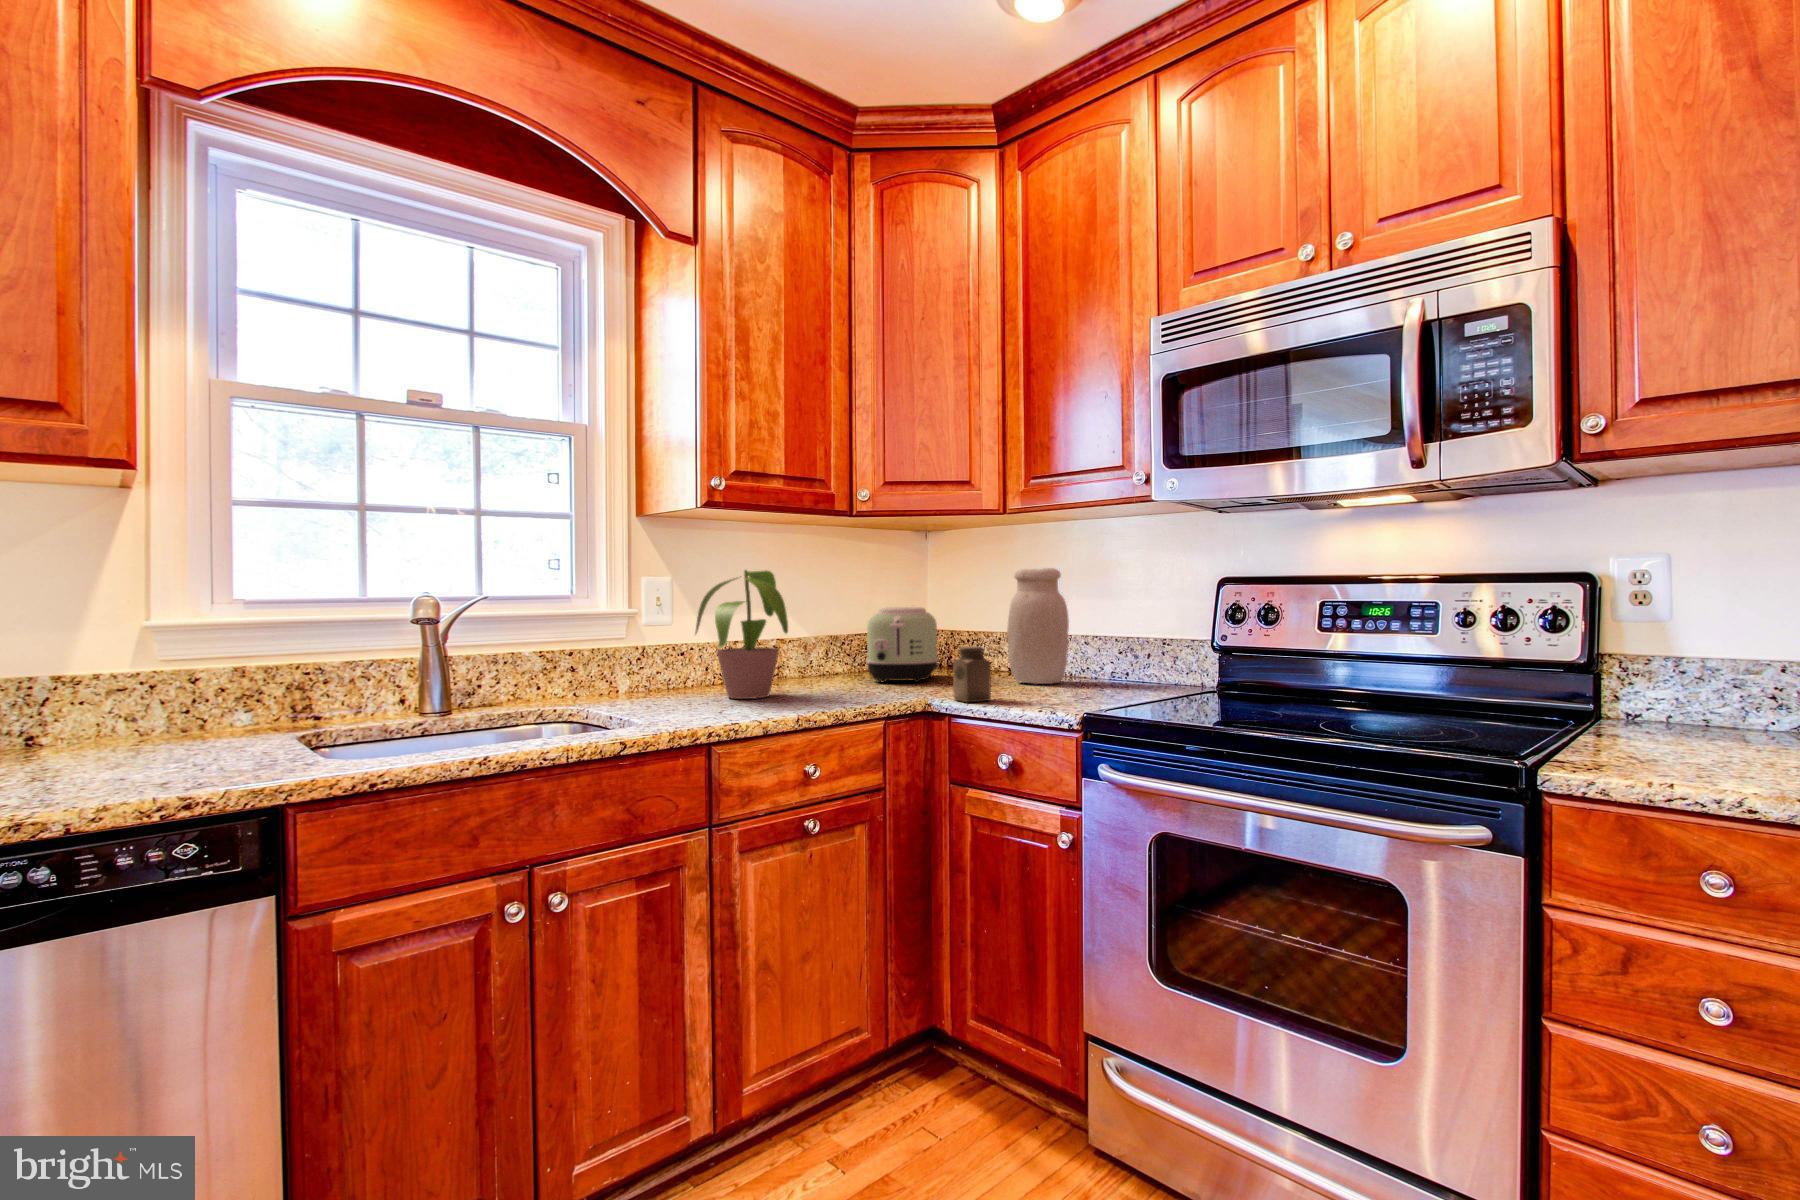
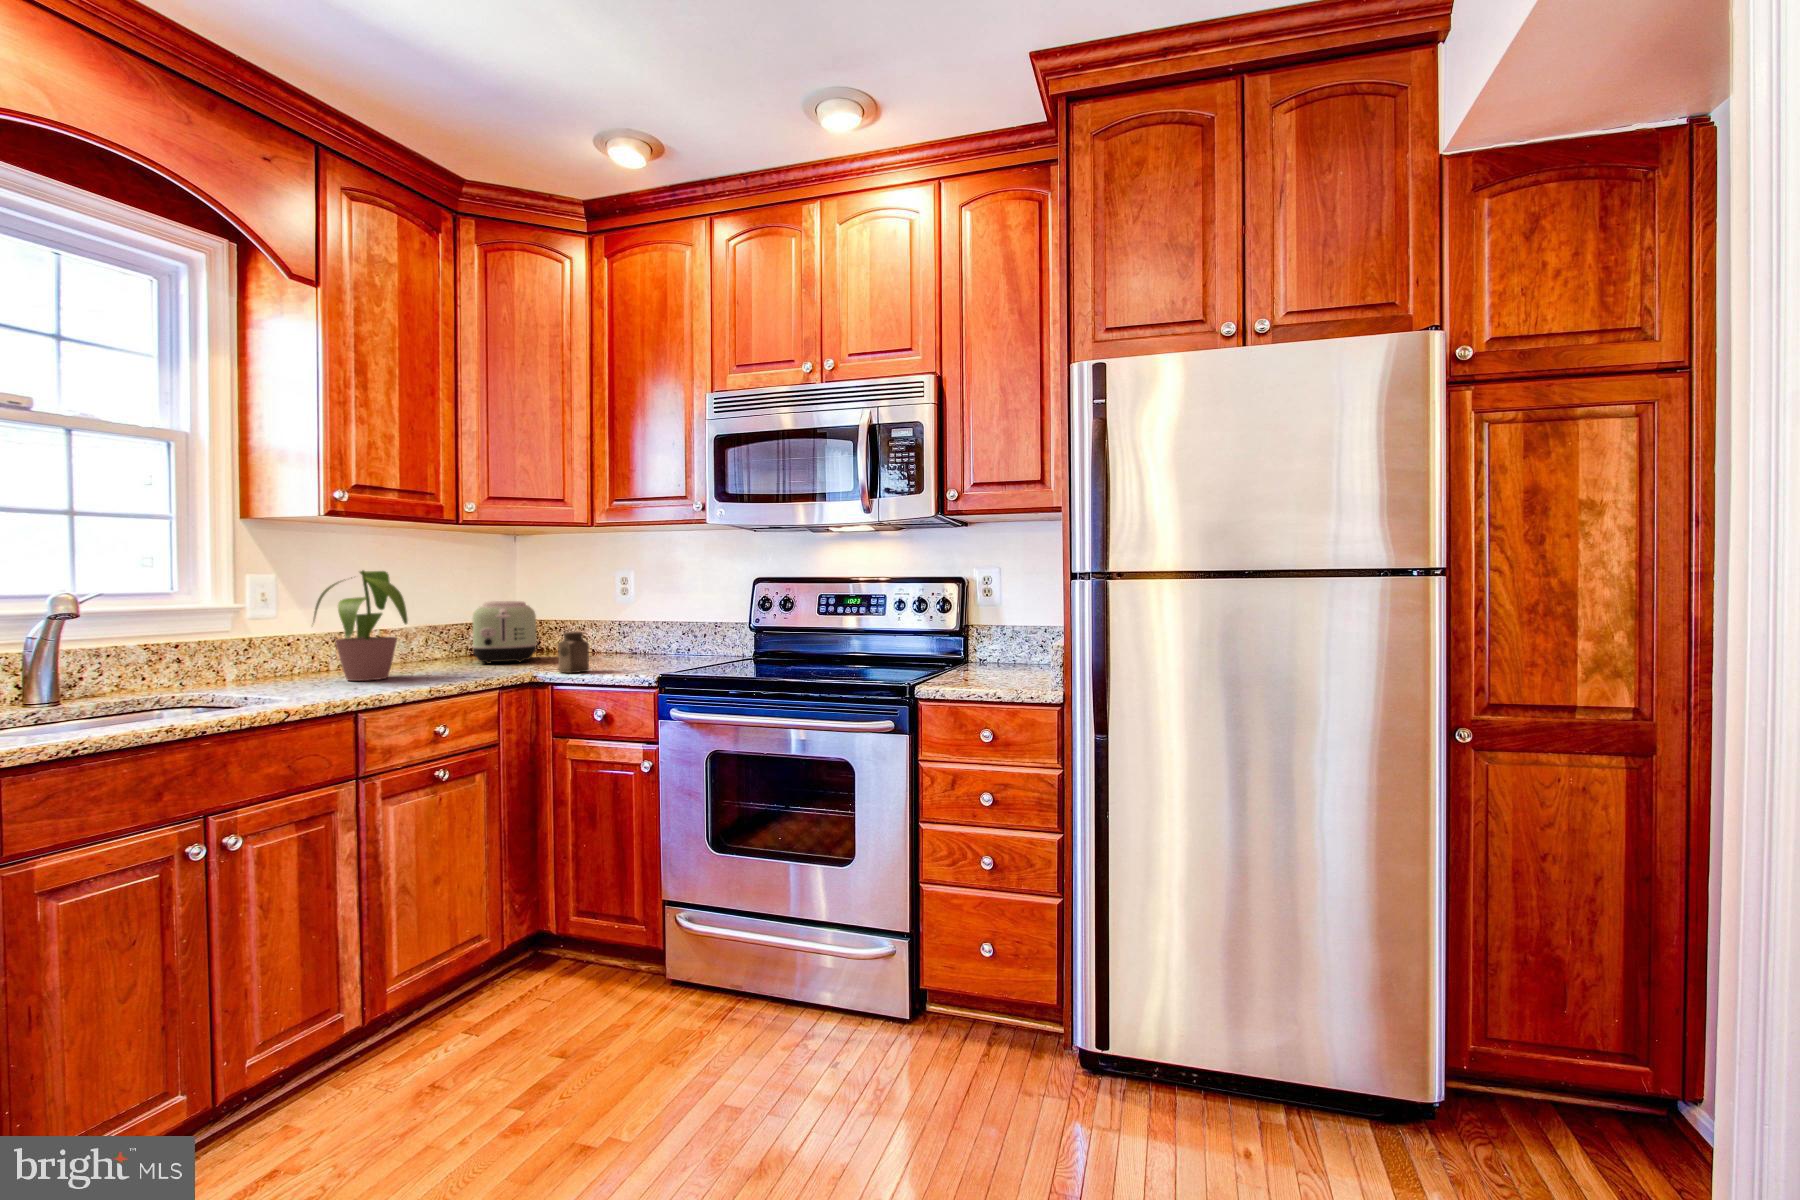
jar: present [1007,568,1069,684] -> none [598,571,647,659]

